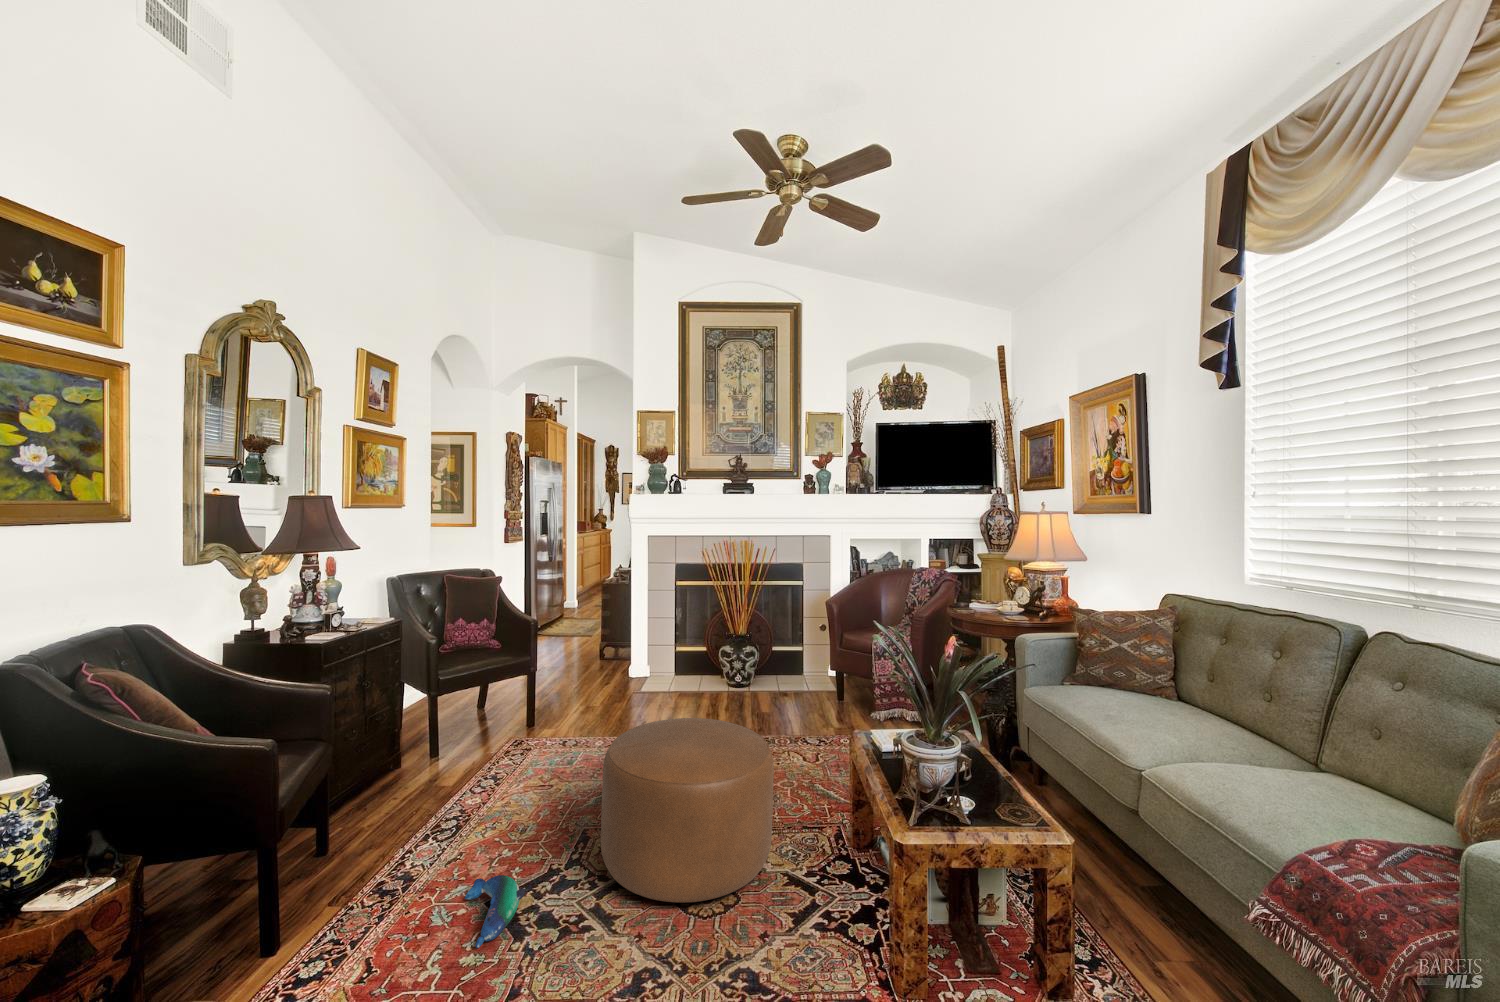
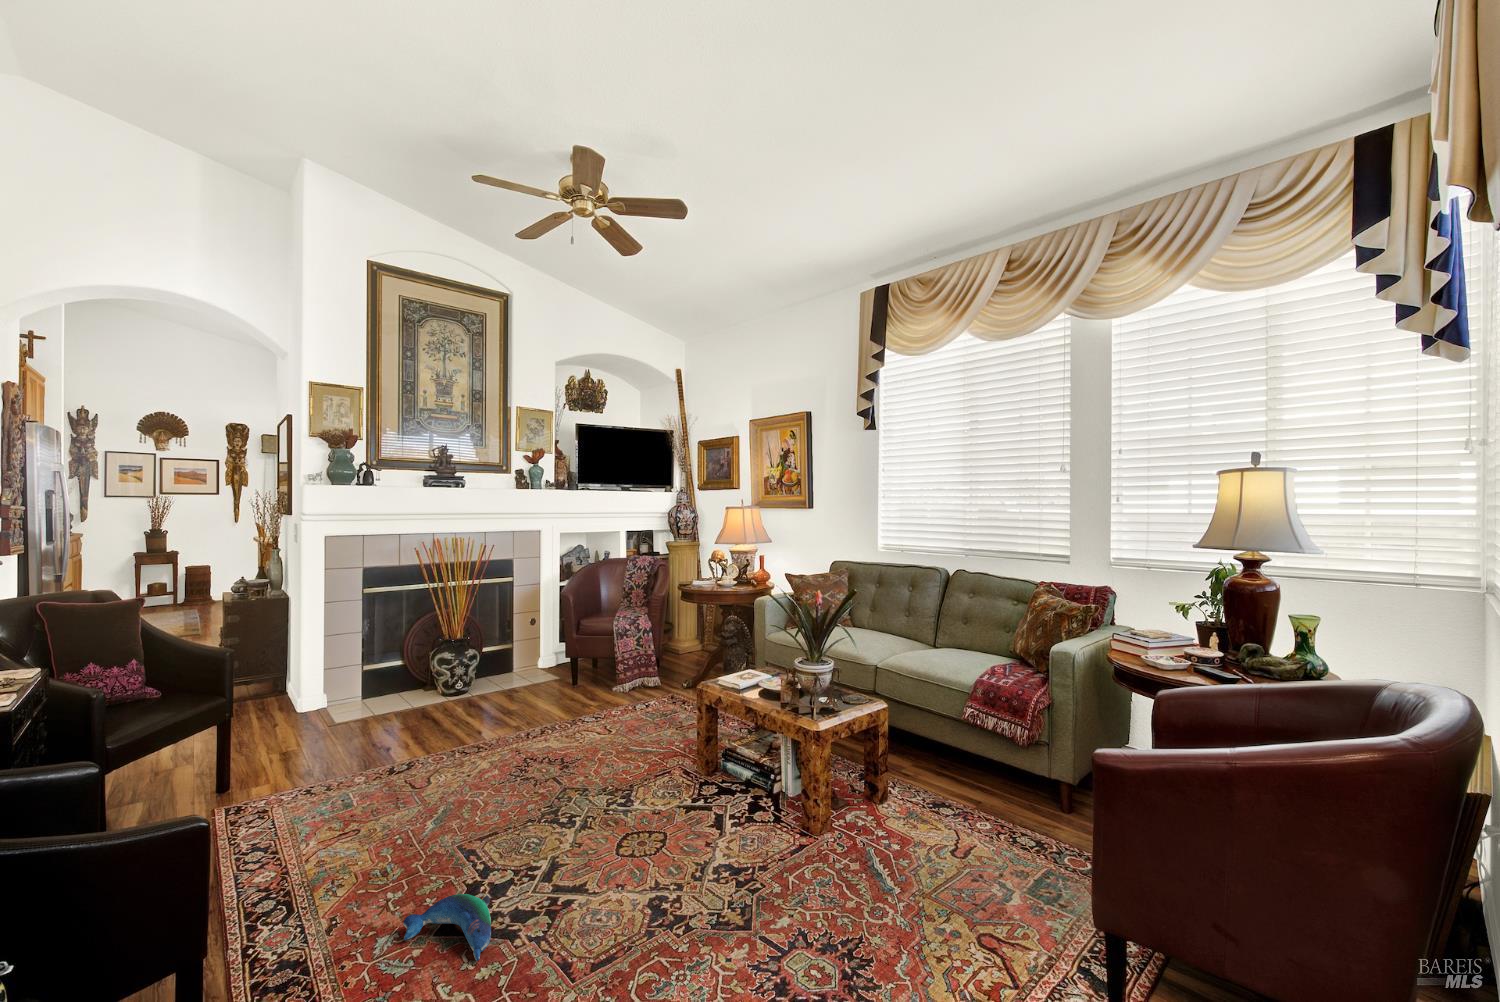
ottoman: present [601,718,774,902] -> none [507,700,672,861]

